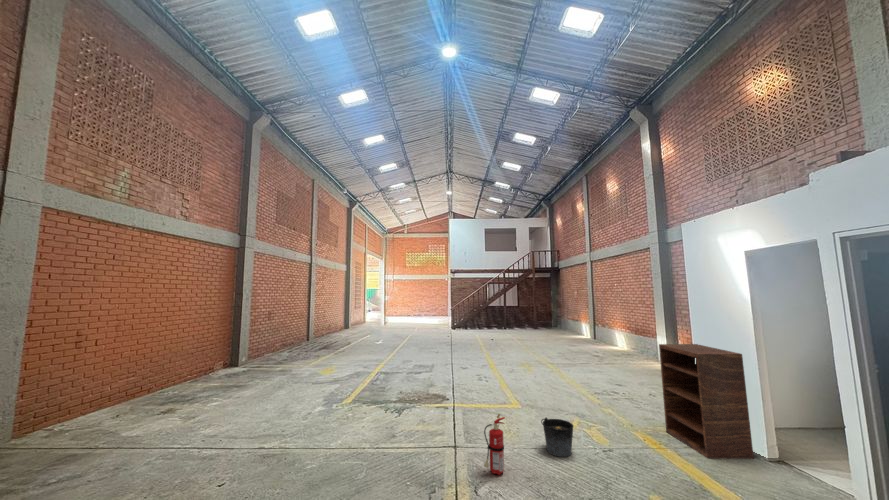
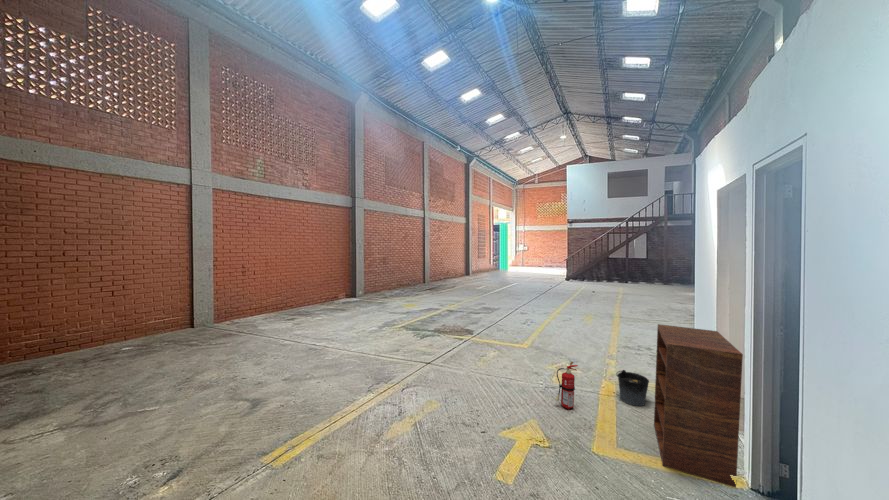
fire extinguisher: present [484,414,505,475] -> present [555,362,578,409]
bucket: present [541,418,573,457] -> present [617,370,649,406]

